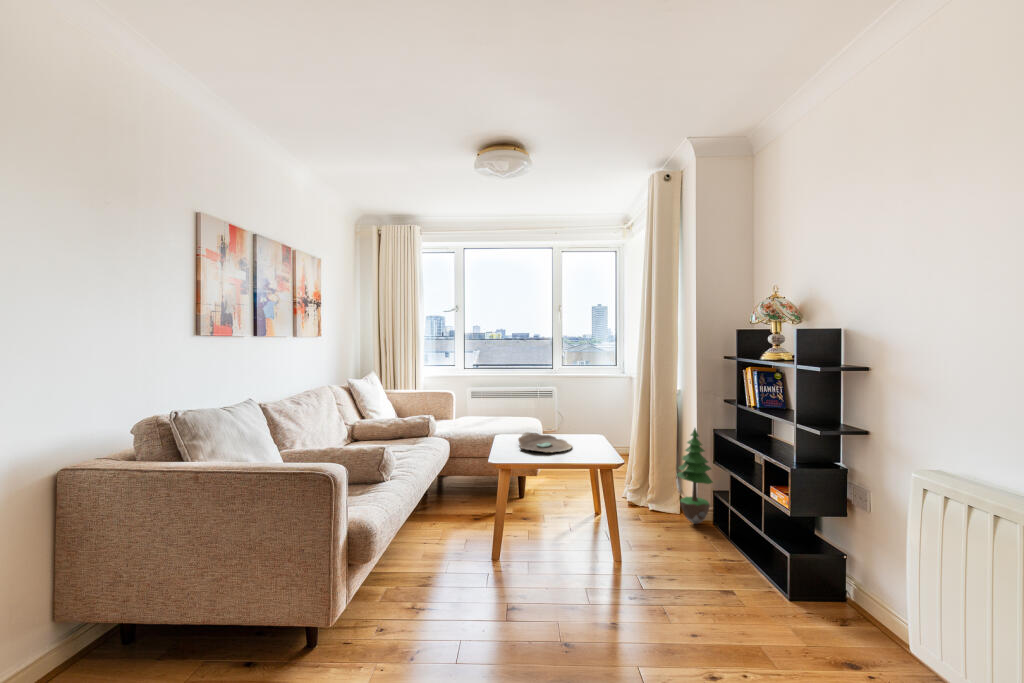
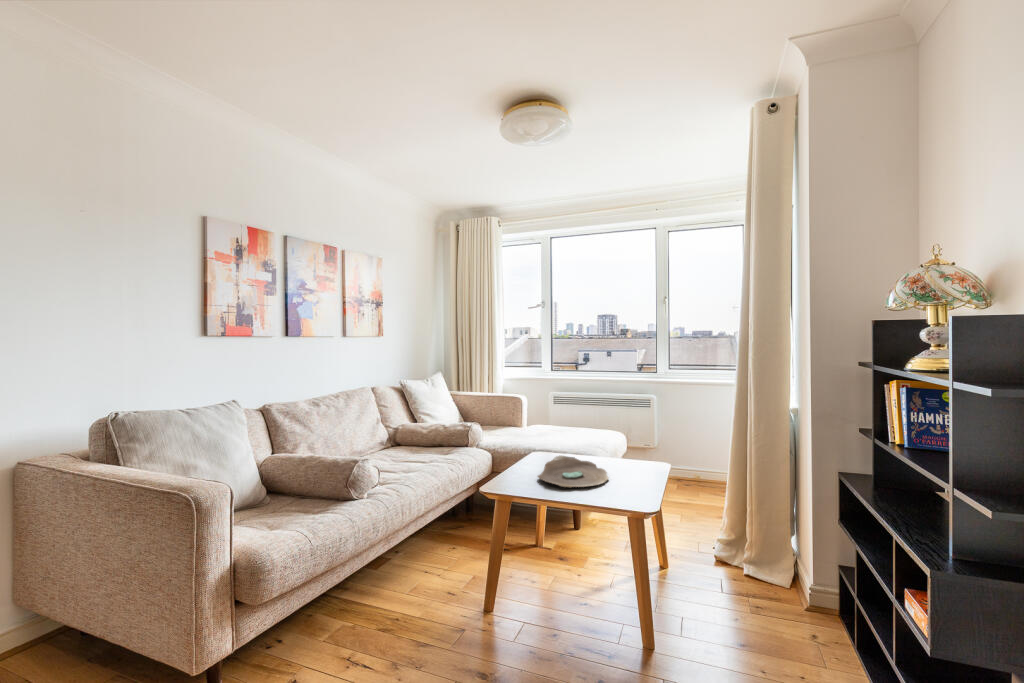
potted tree: present [677,428,713,524] -> none [770,469,831,616]

